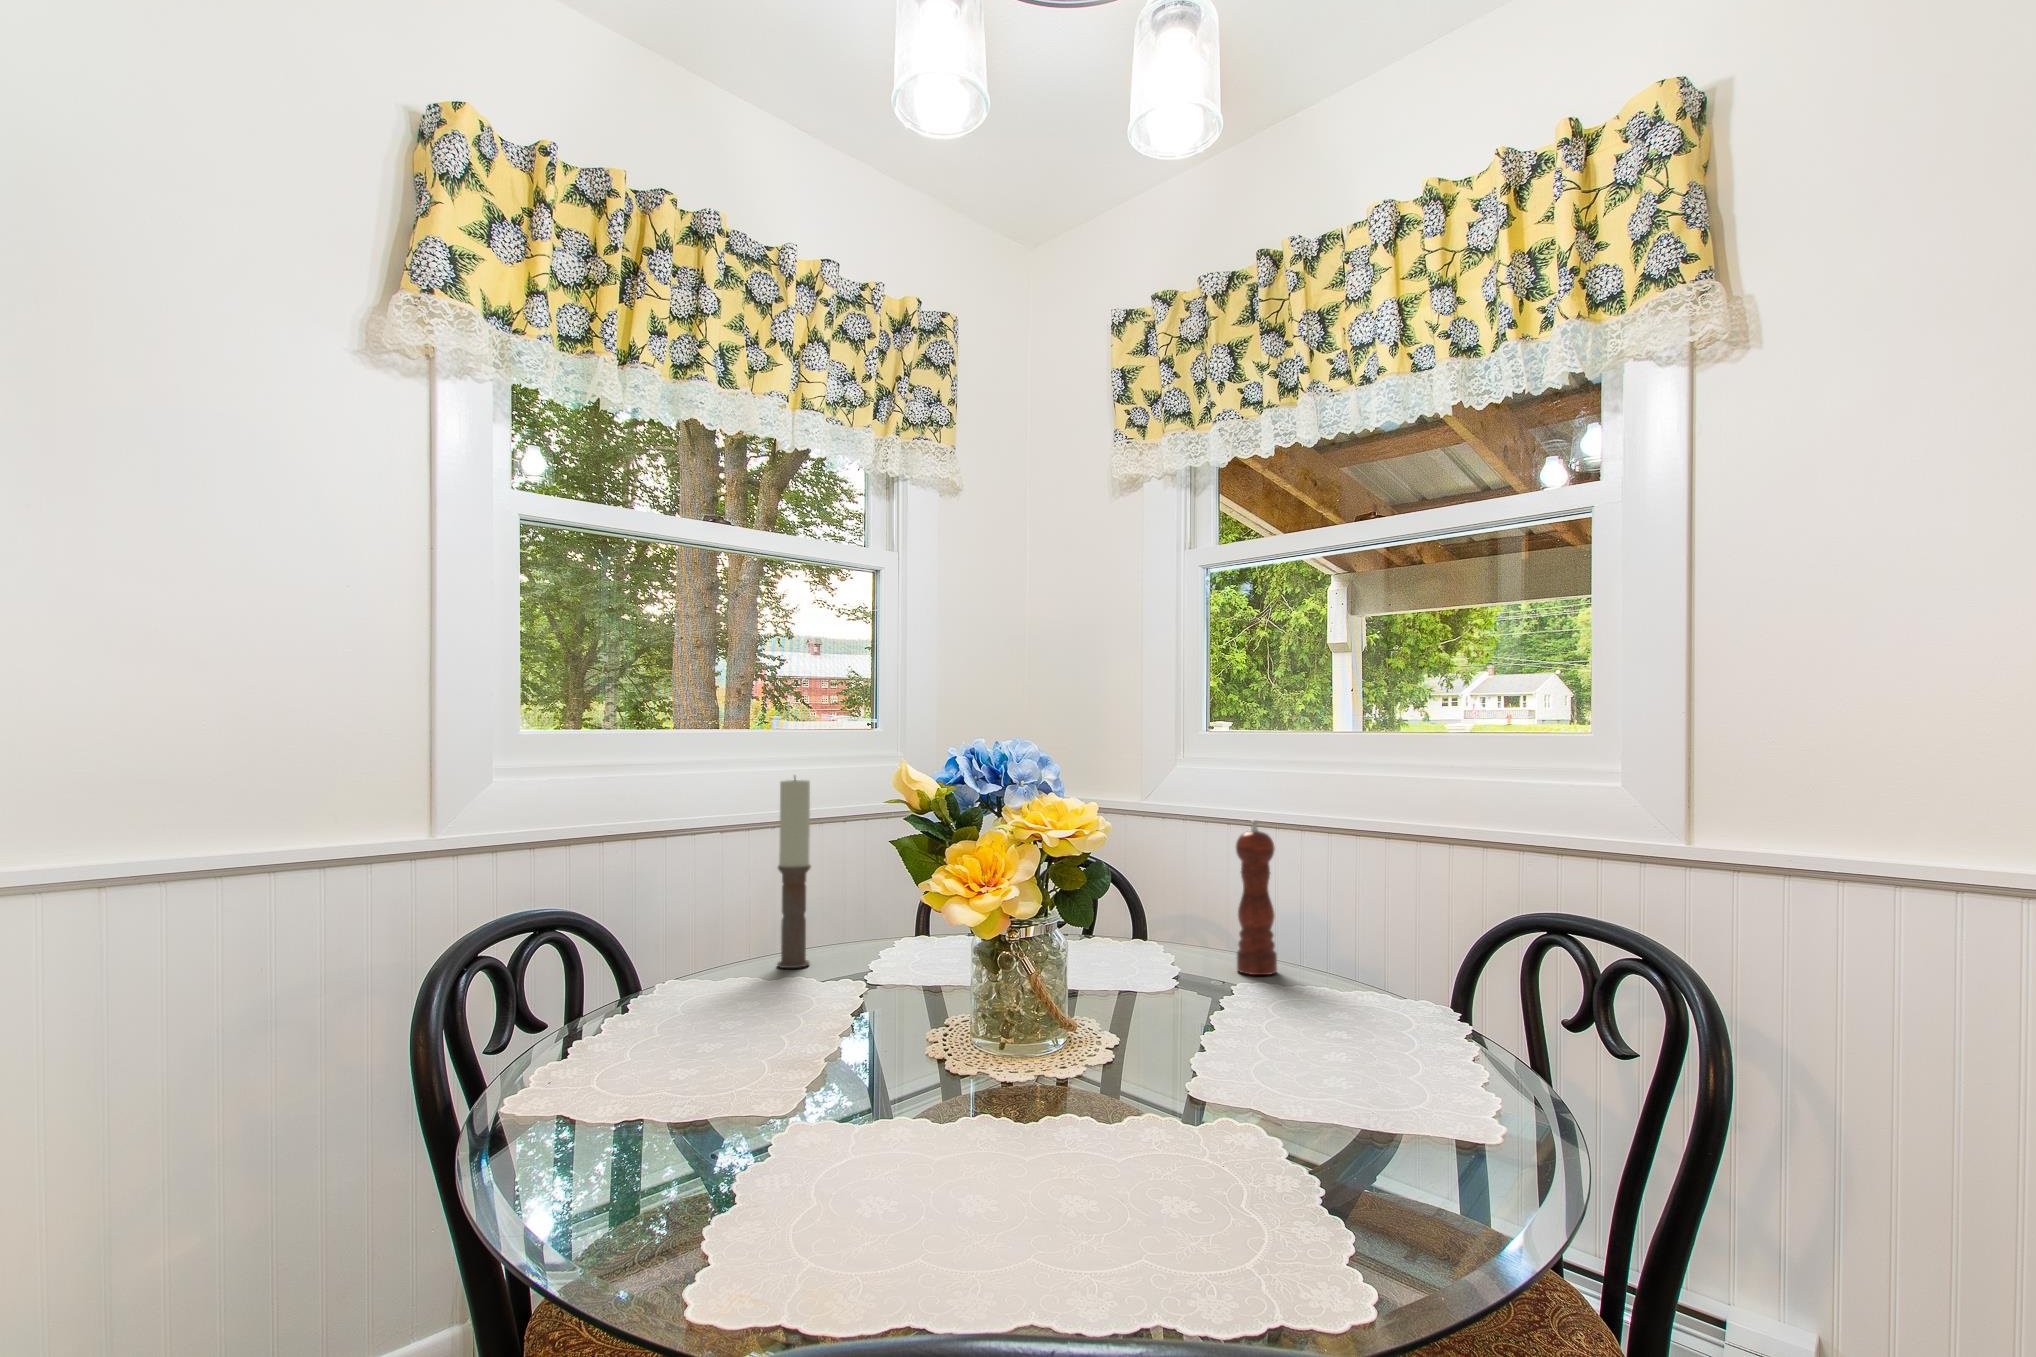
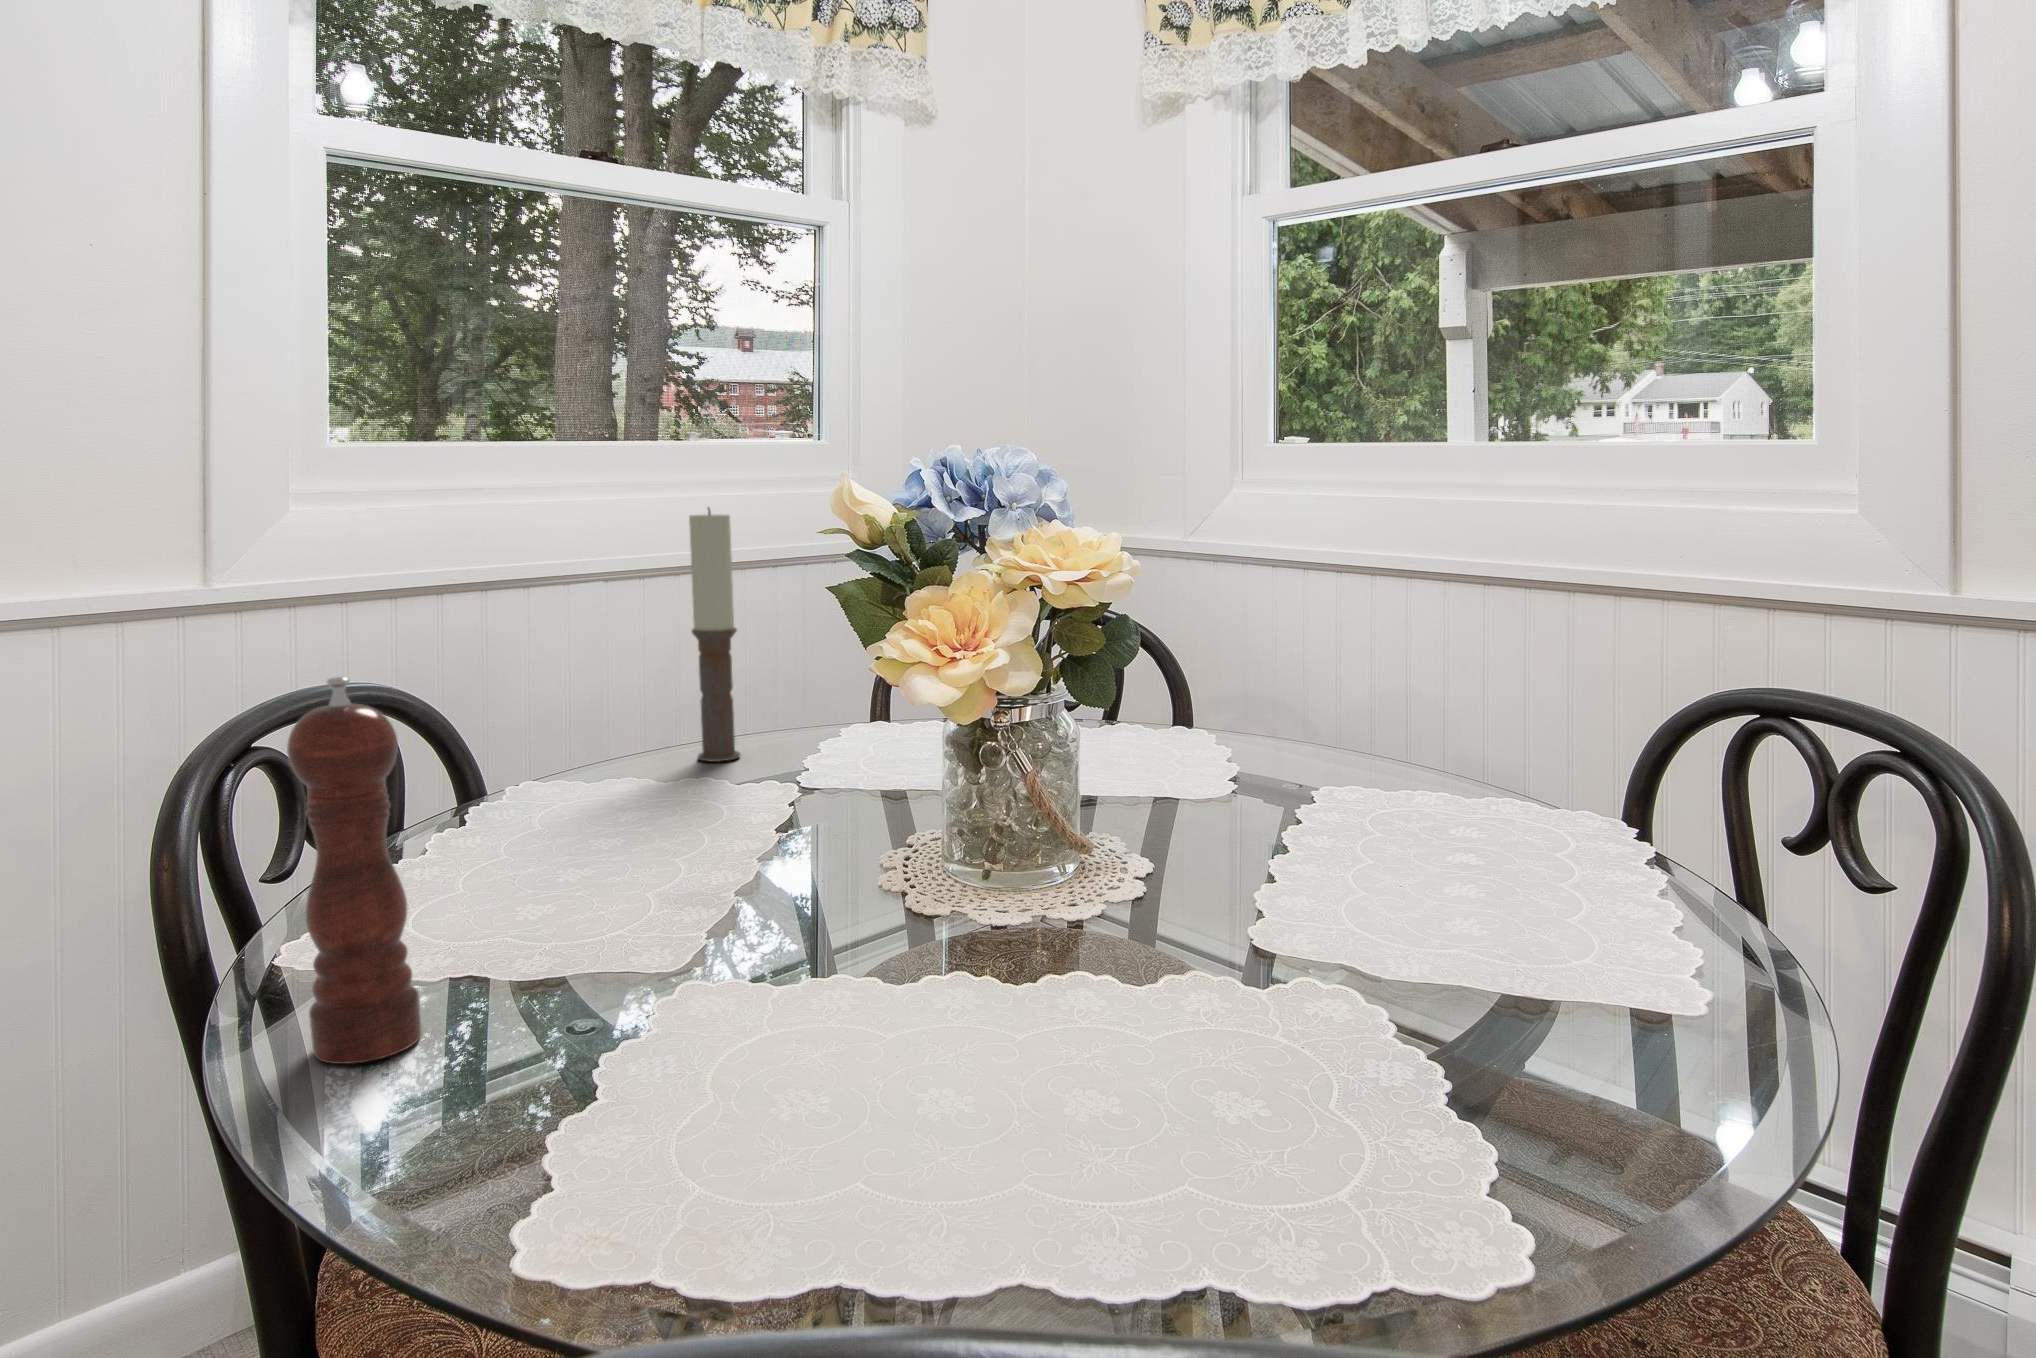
pepper mill: present [1236,820,1277,975] -> present [287,677,422,1064]

